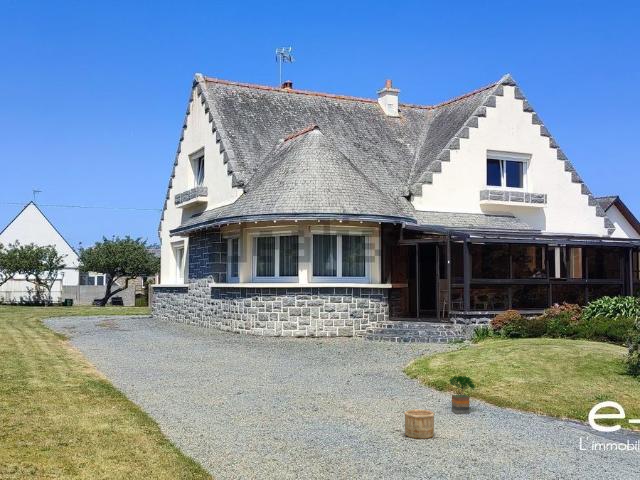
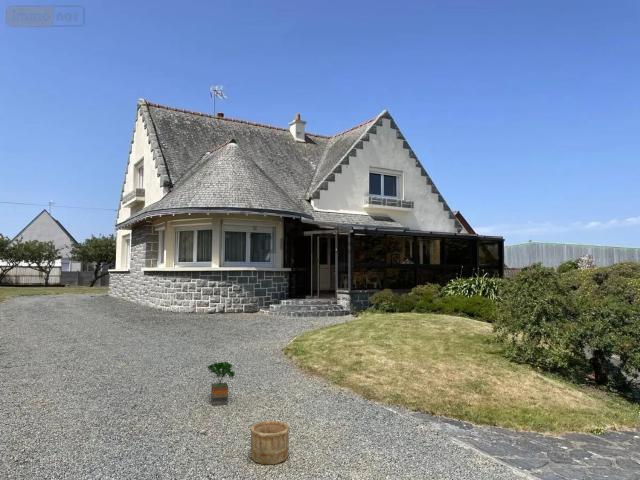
potted tree: present [449,376,475,414] -> present [208,362,235,406]

